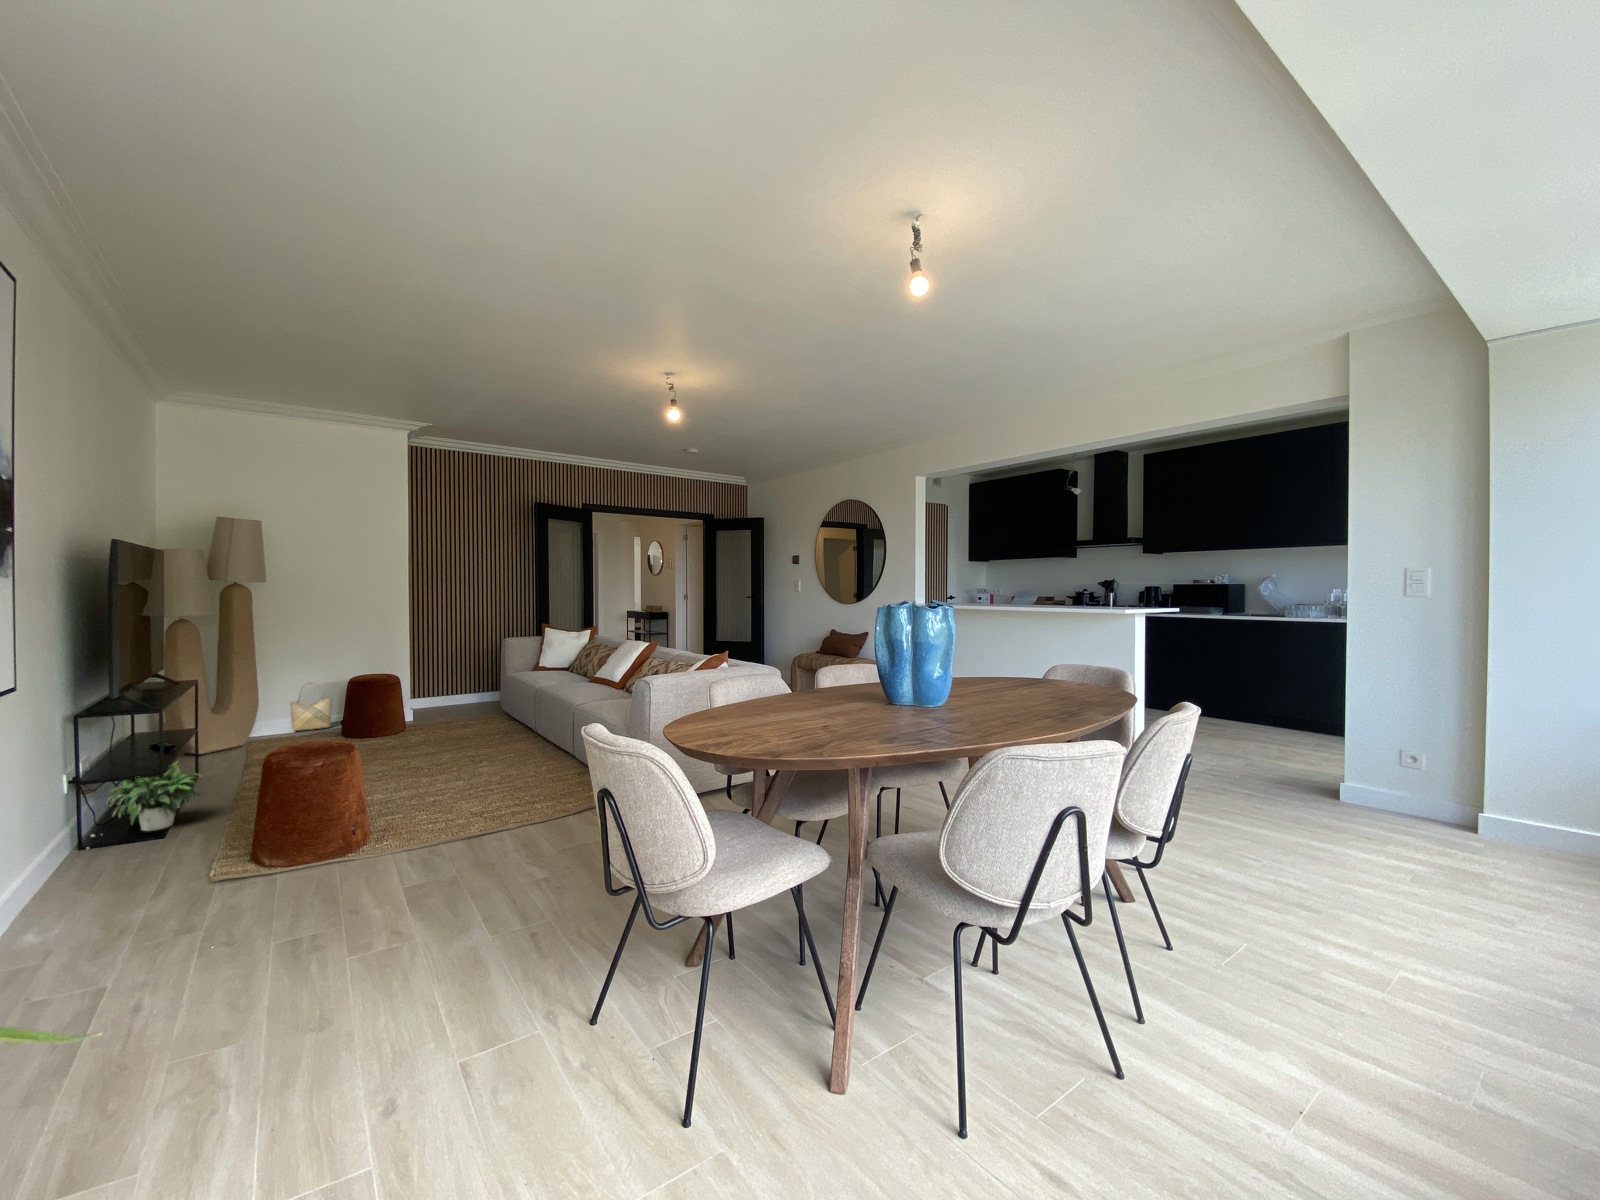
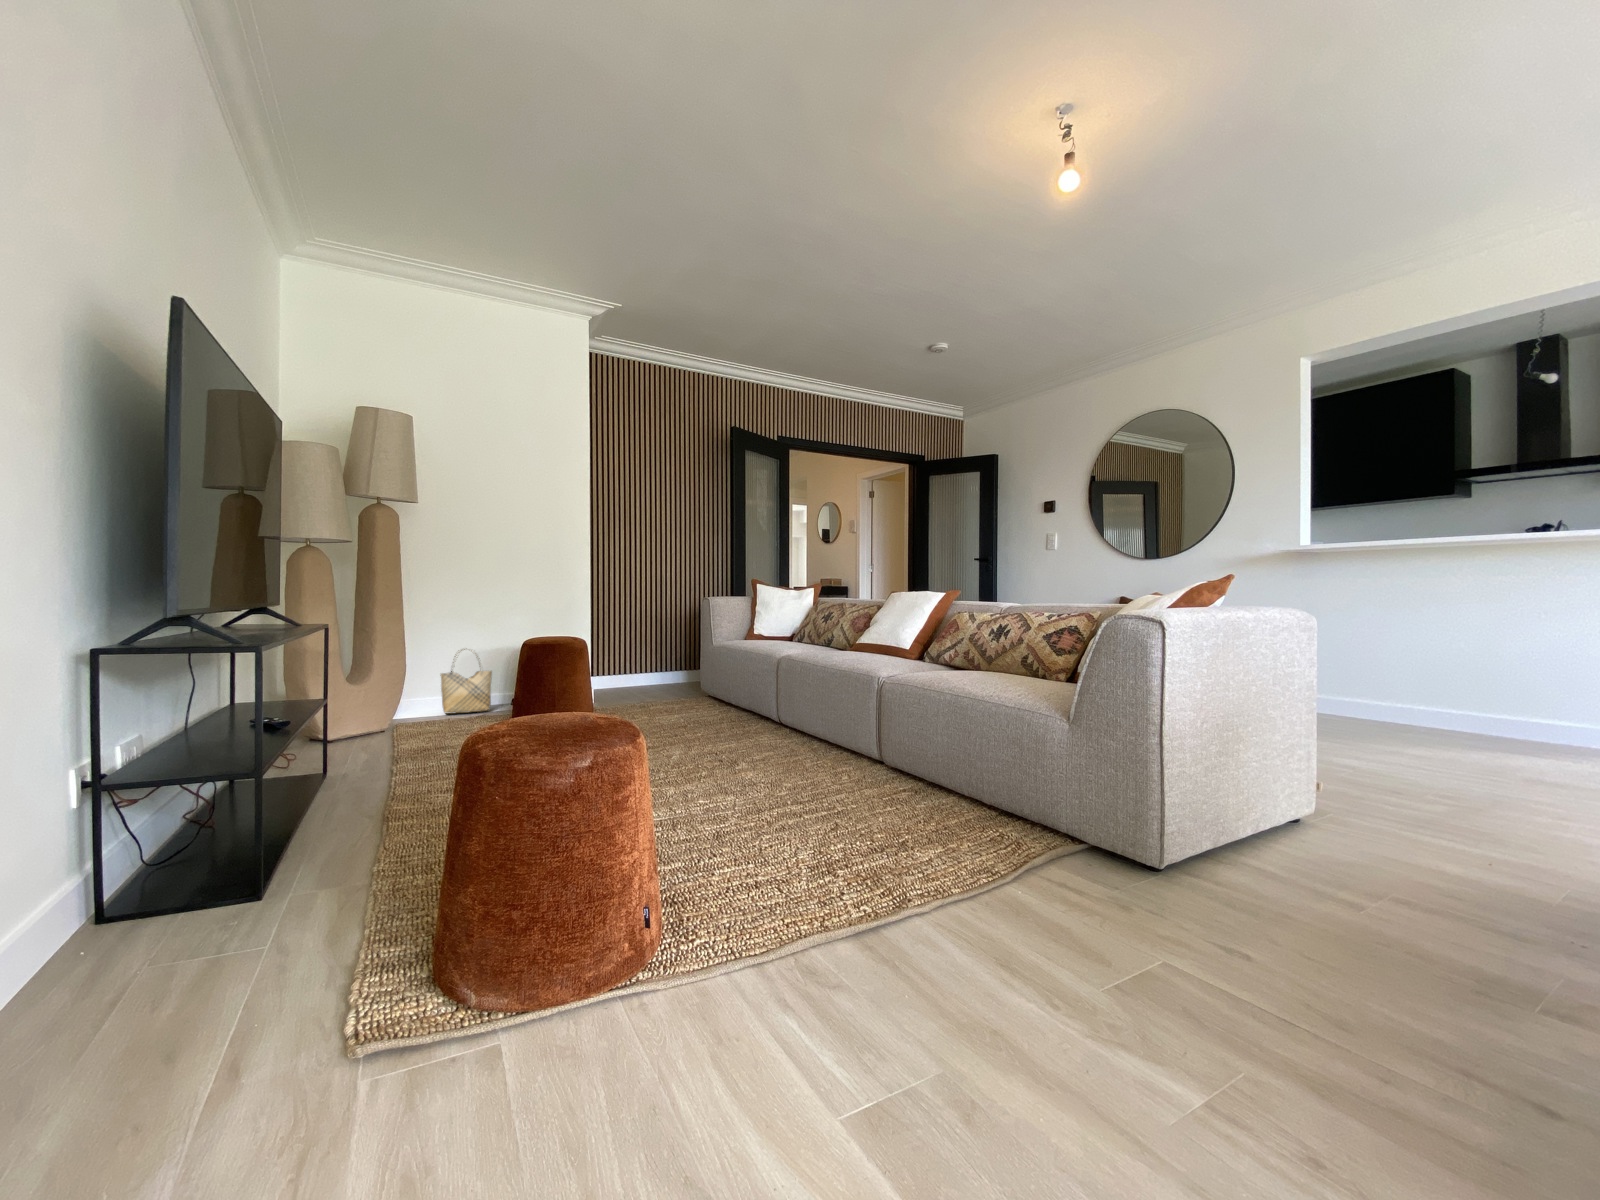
potted plant: present [91,762,202,837] -> none [118,748,329,921]

